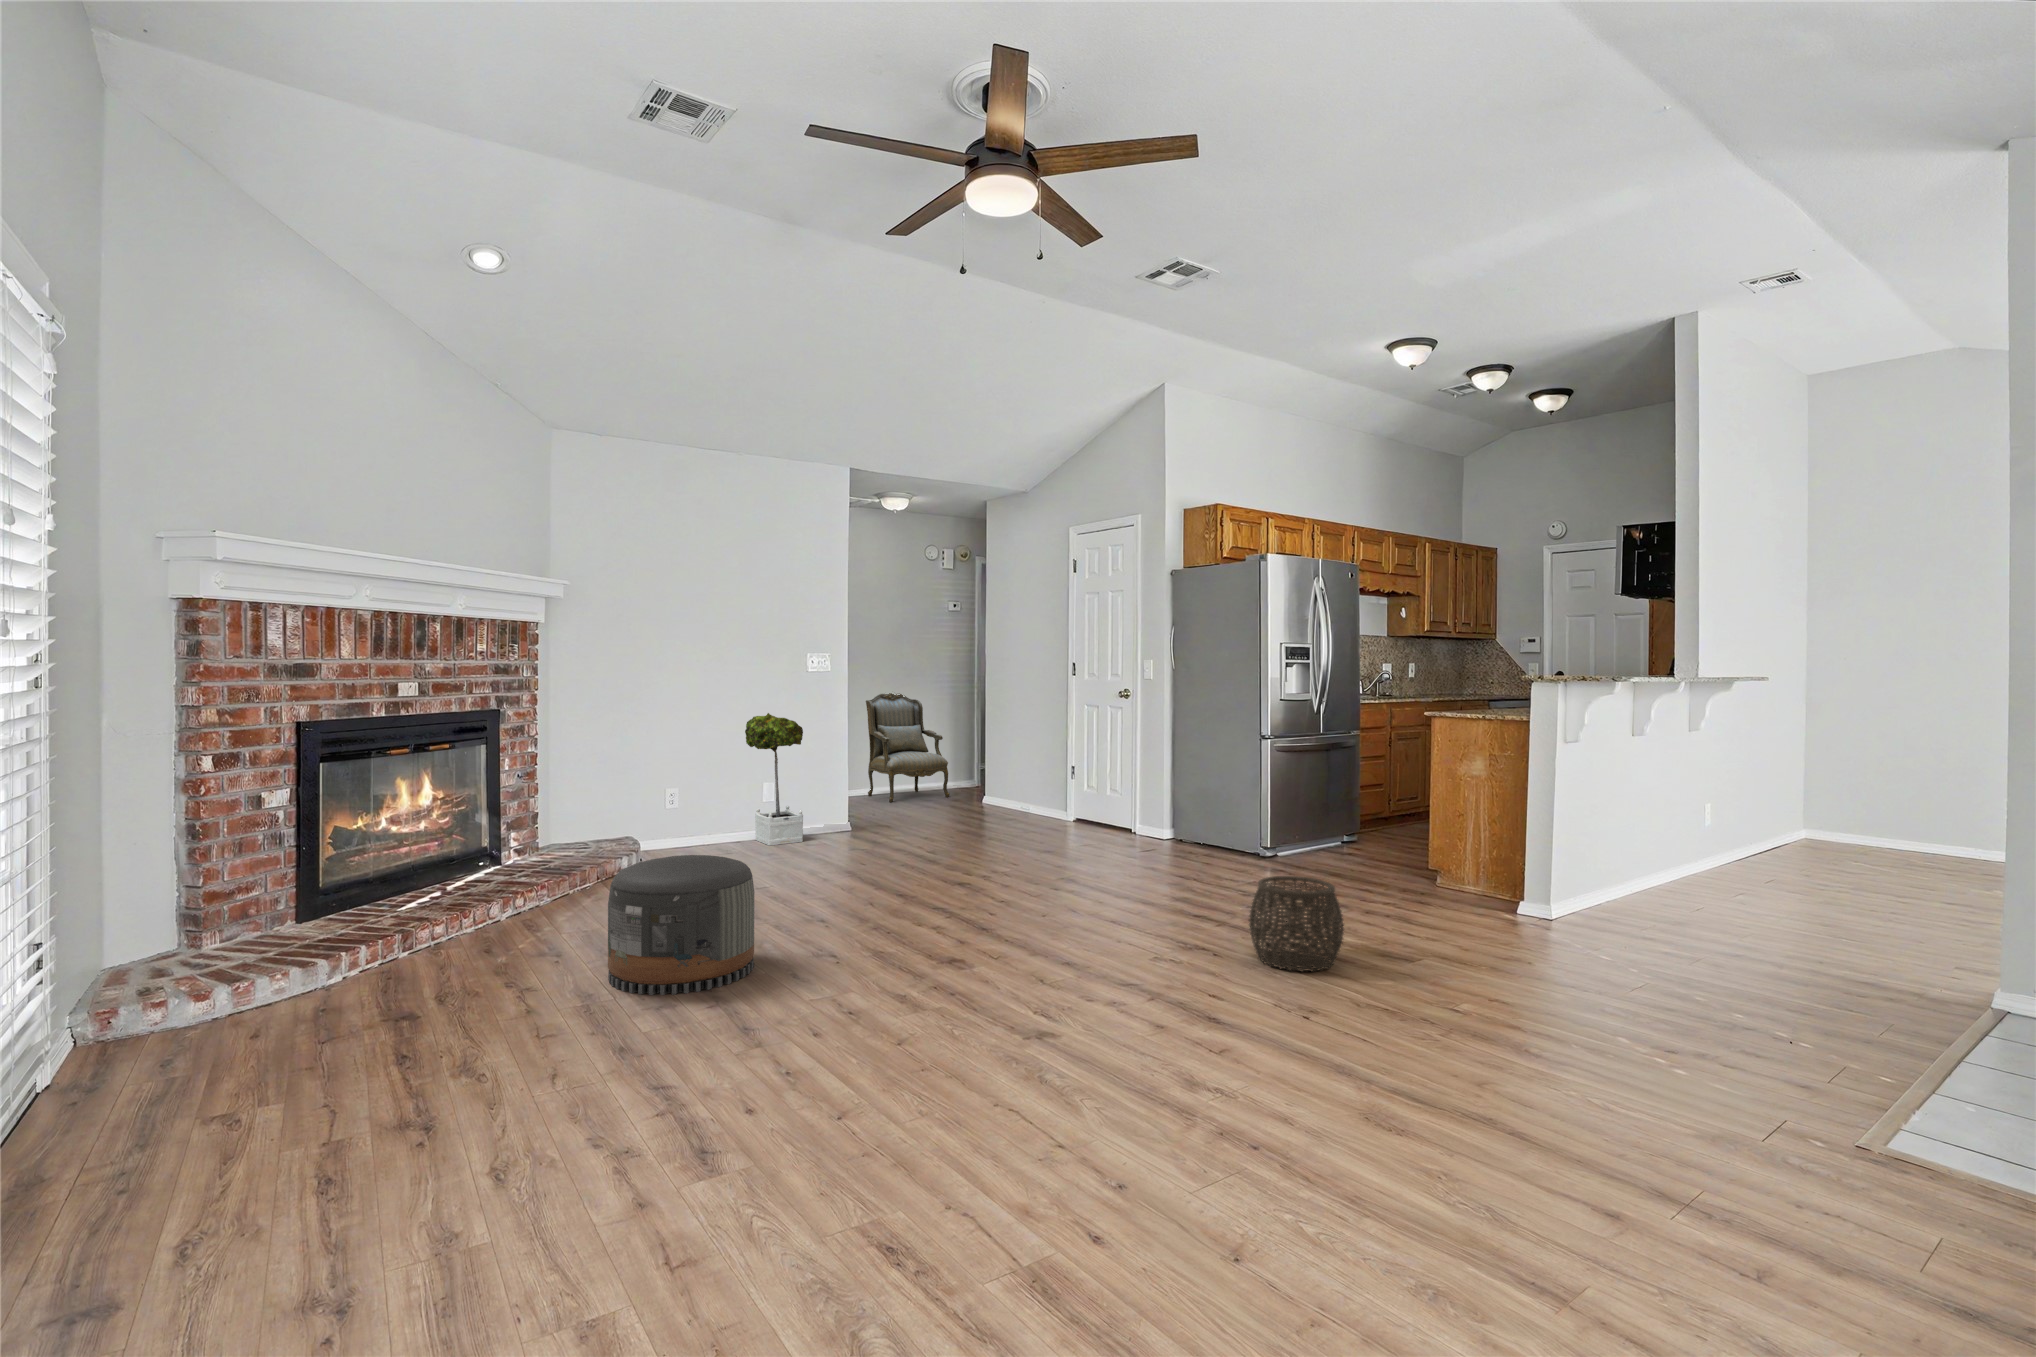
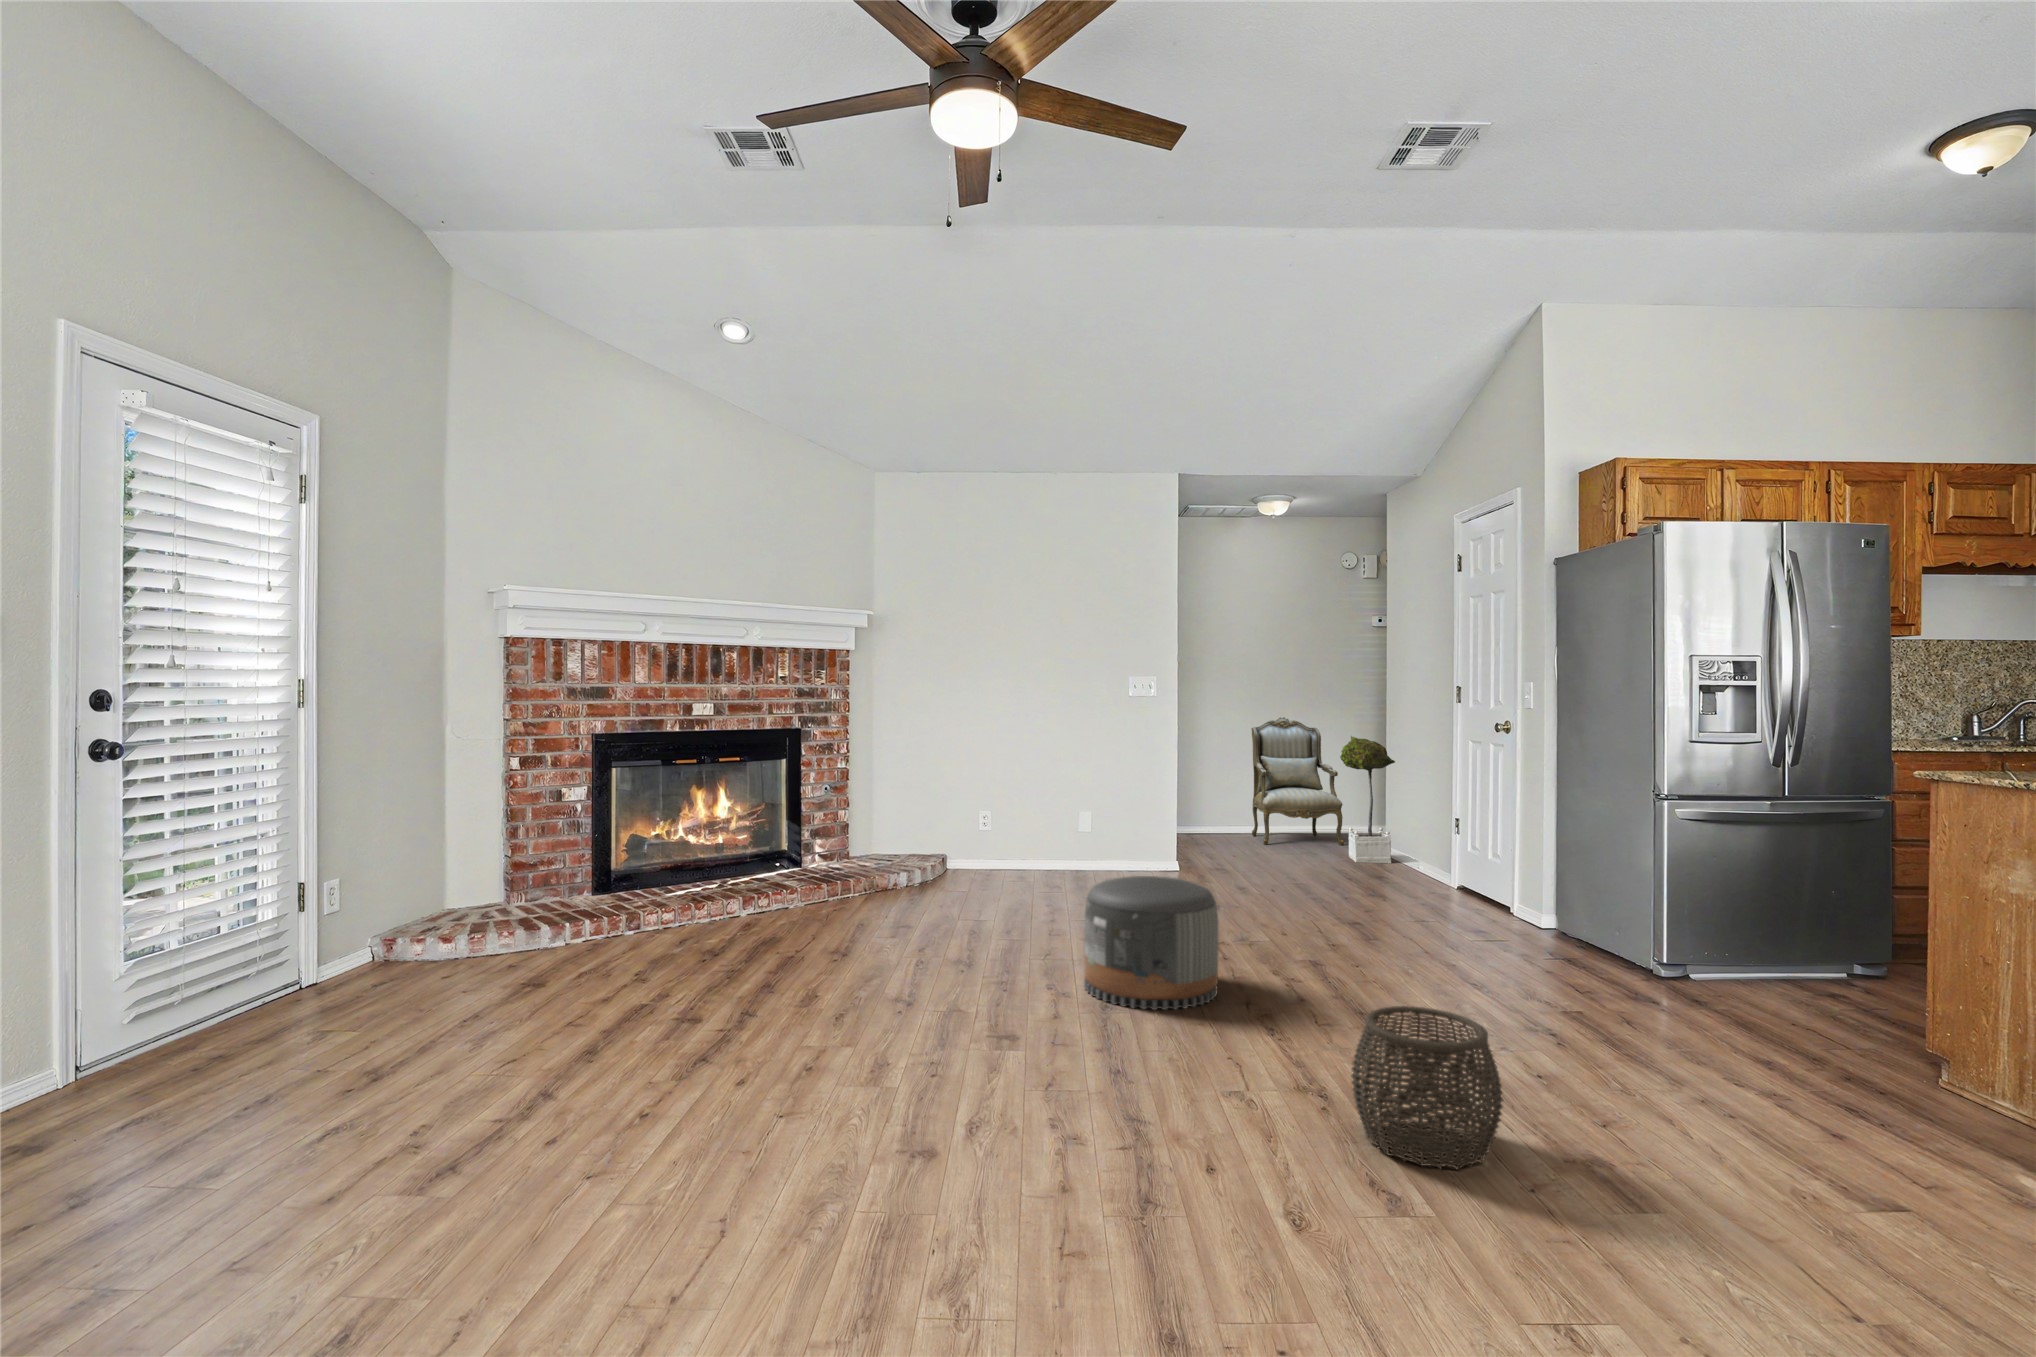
potted tree: present [745,713,803,845] -> present [1340,736,1395,863]
pouf: present [608,855,755,995] -> present [1084,876,1218,1010]

